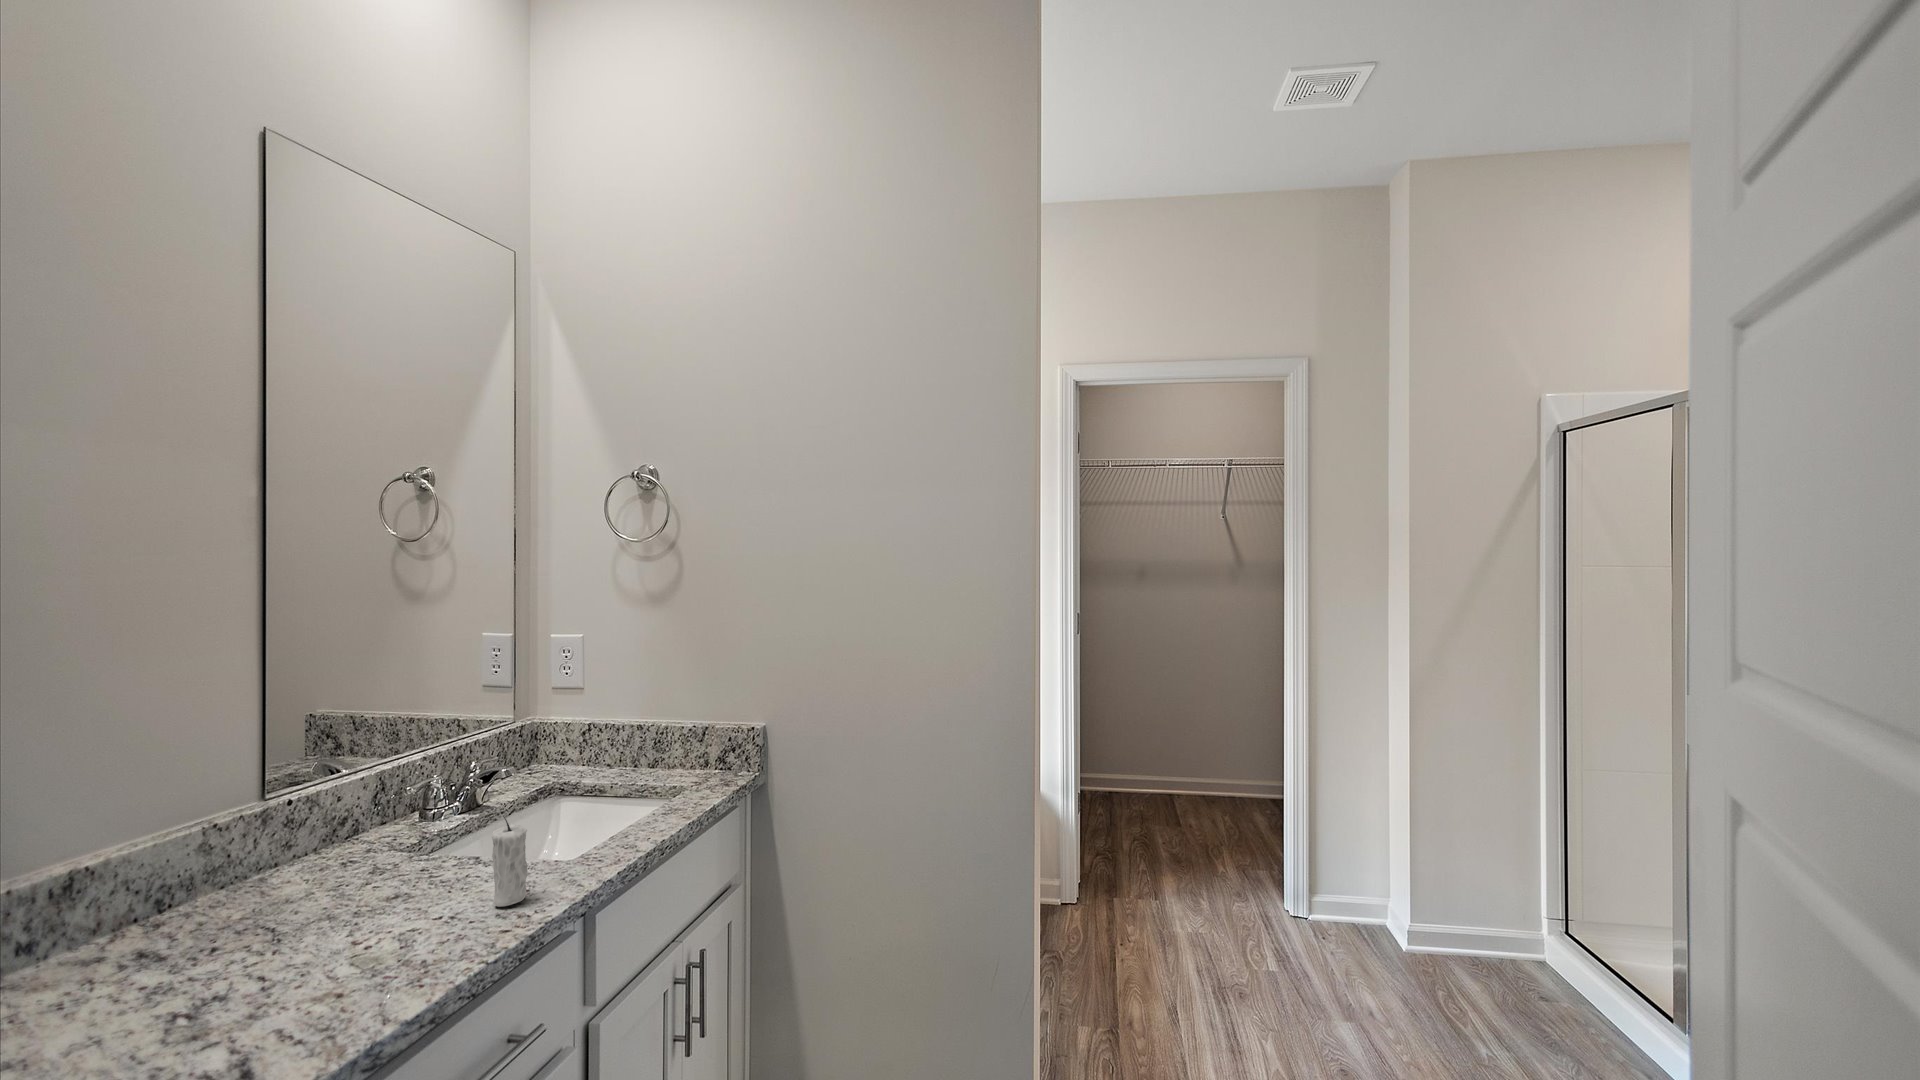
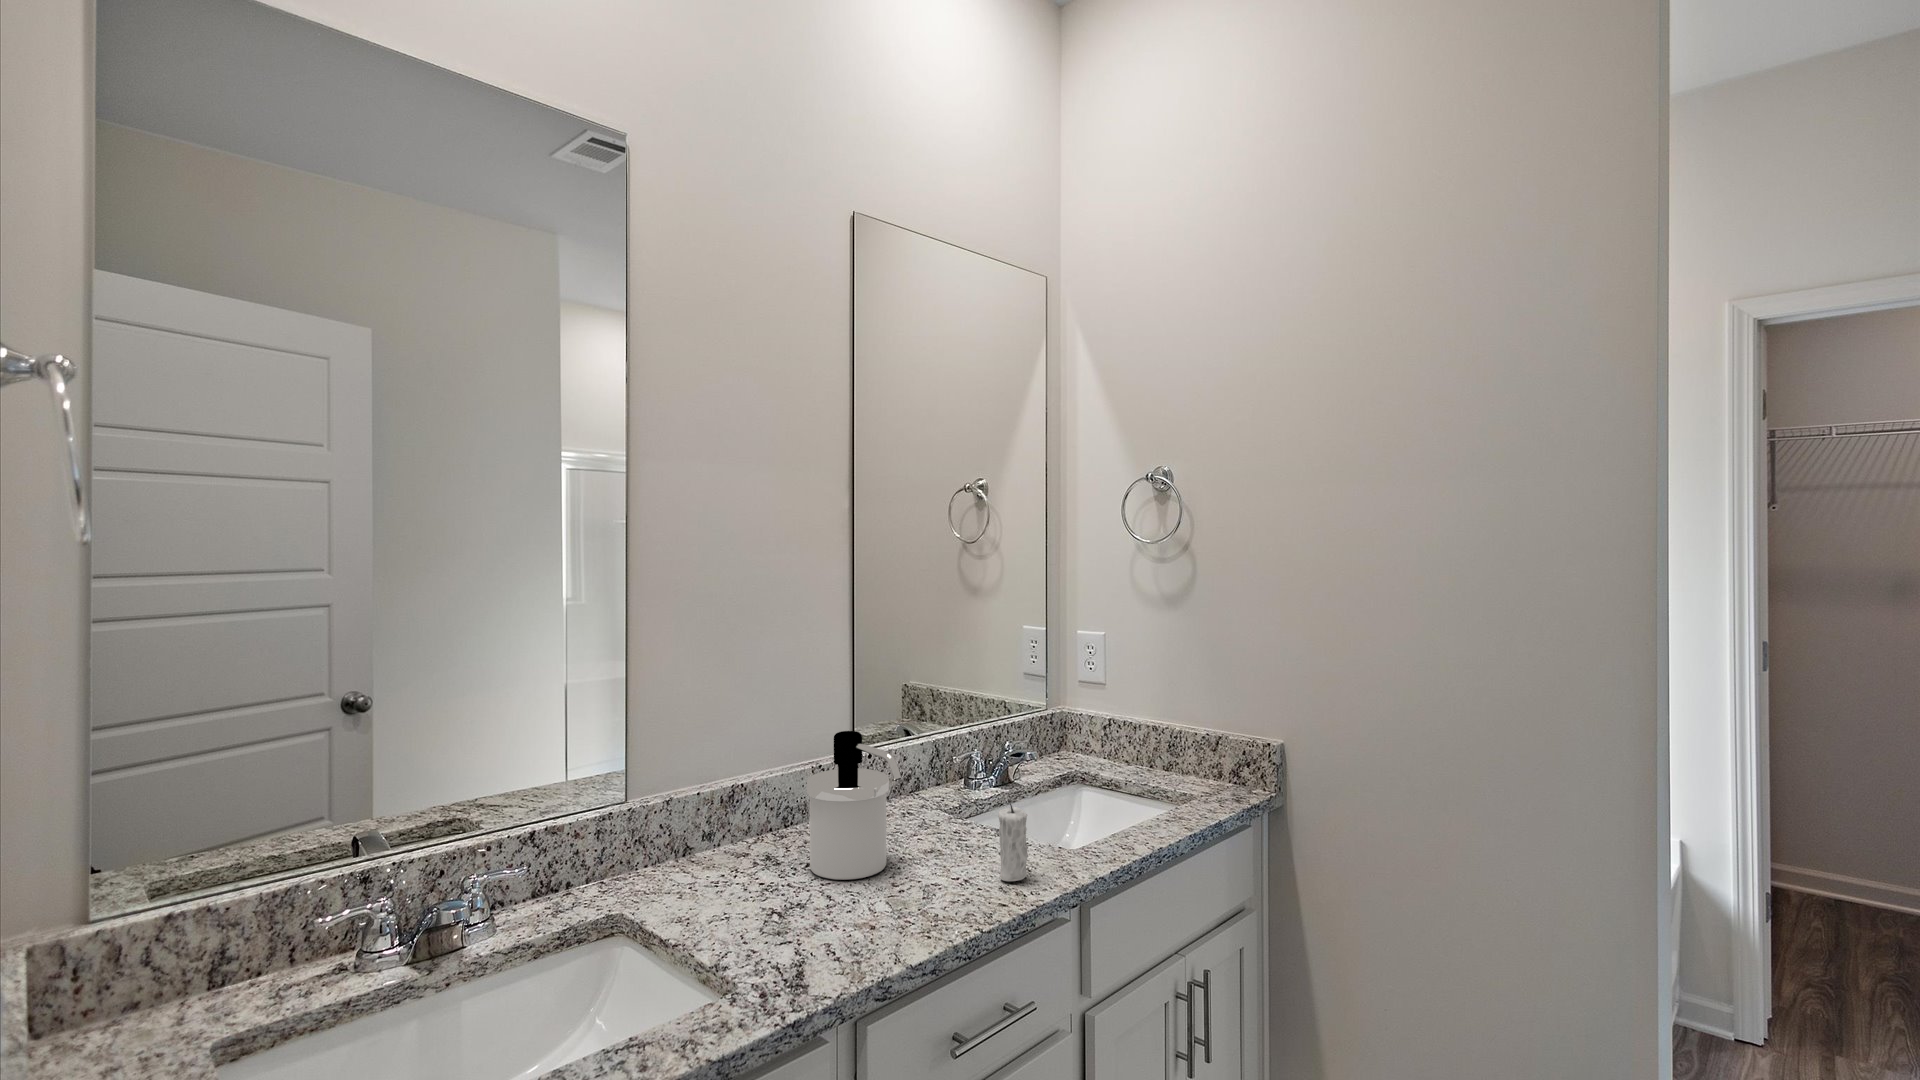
soap dispenser: none [214,769,368,958] -> present [807,731,901,880]

